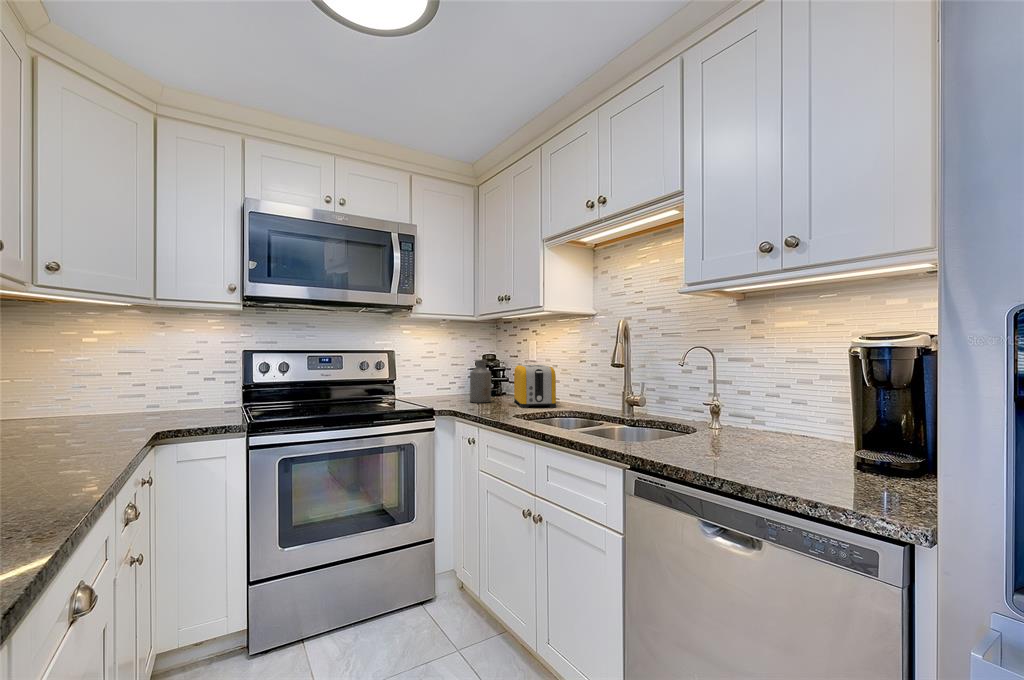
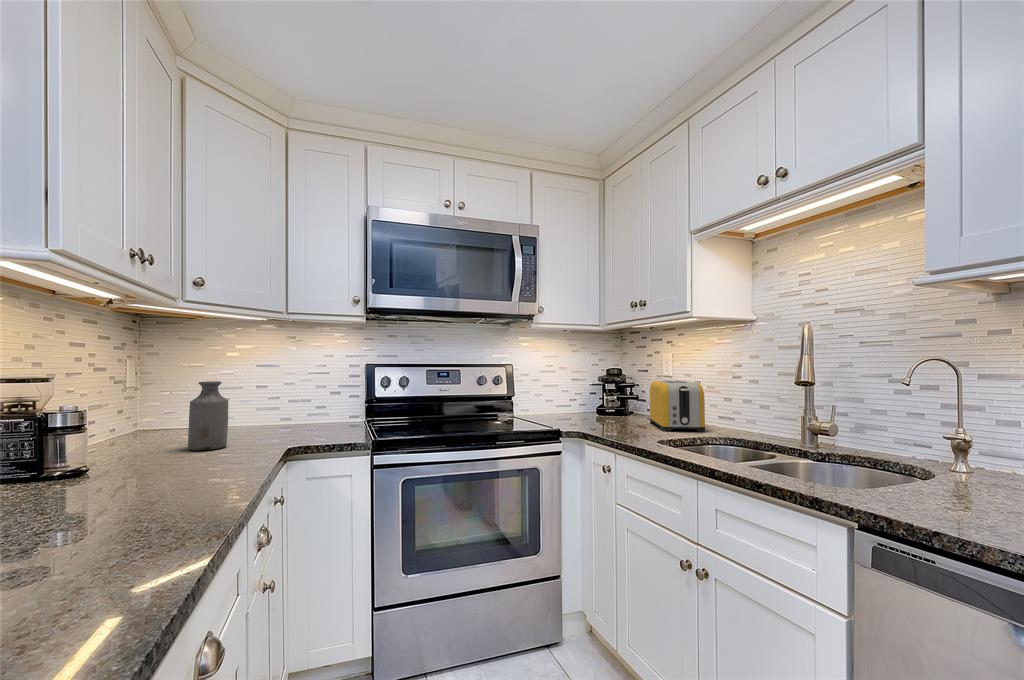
bottle: present [470,360,491,403] -> present [188,381,228,451]

